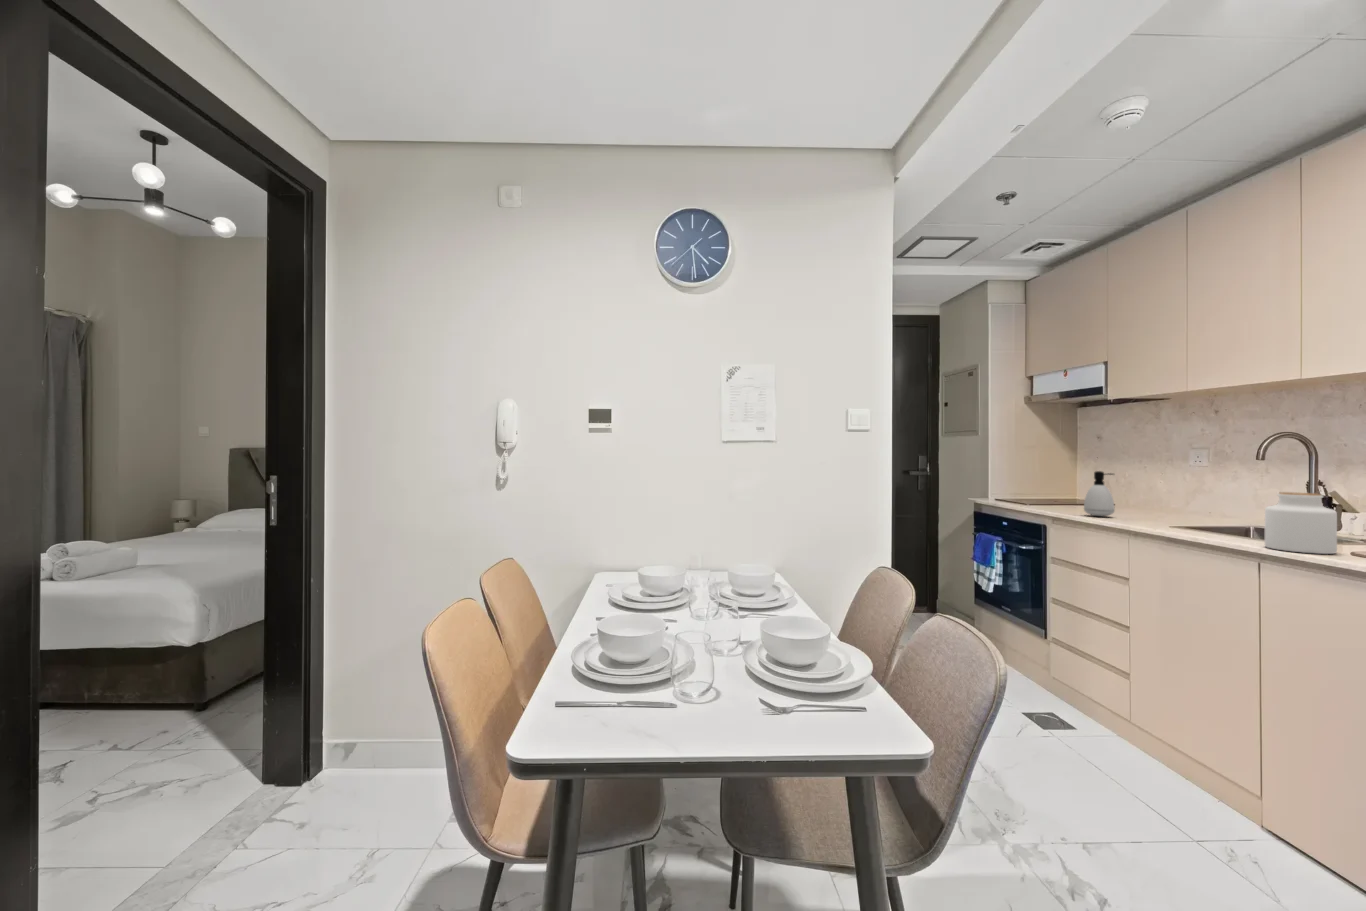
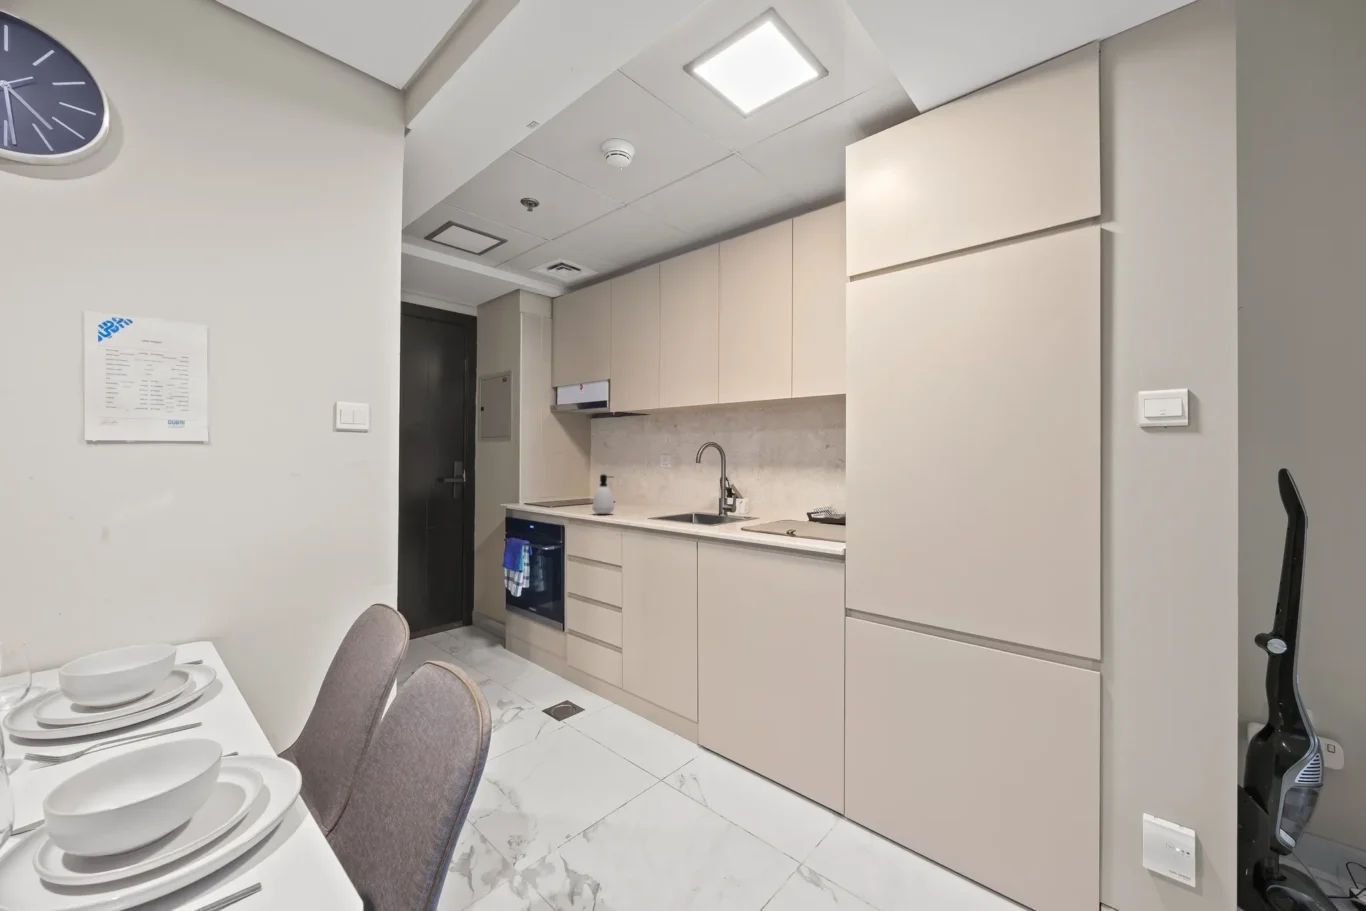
jar: present [1264,492,1337,554] -> none [702,489,737,534]

